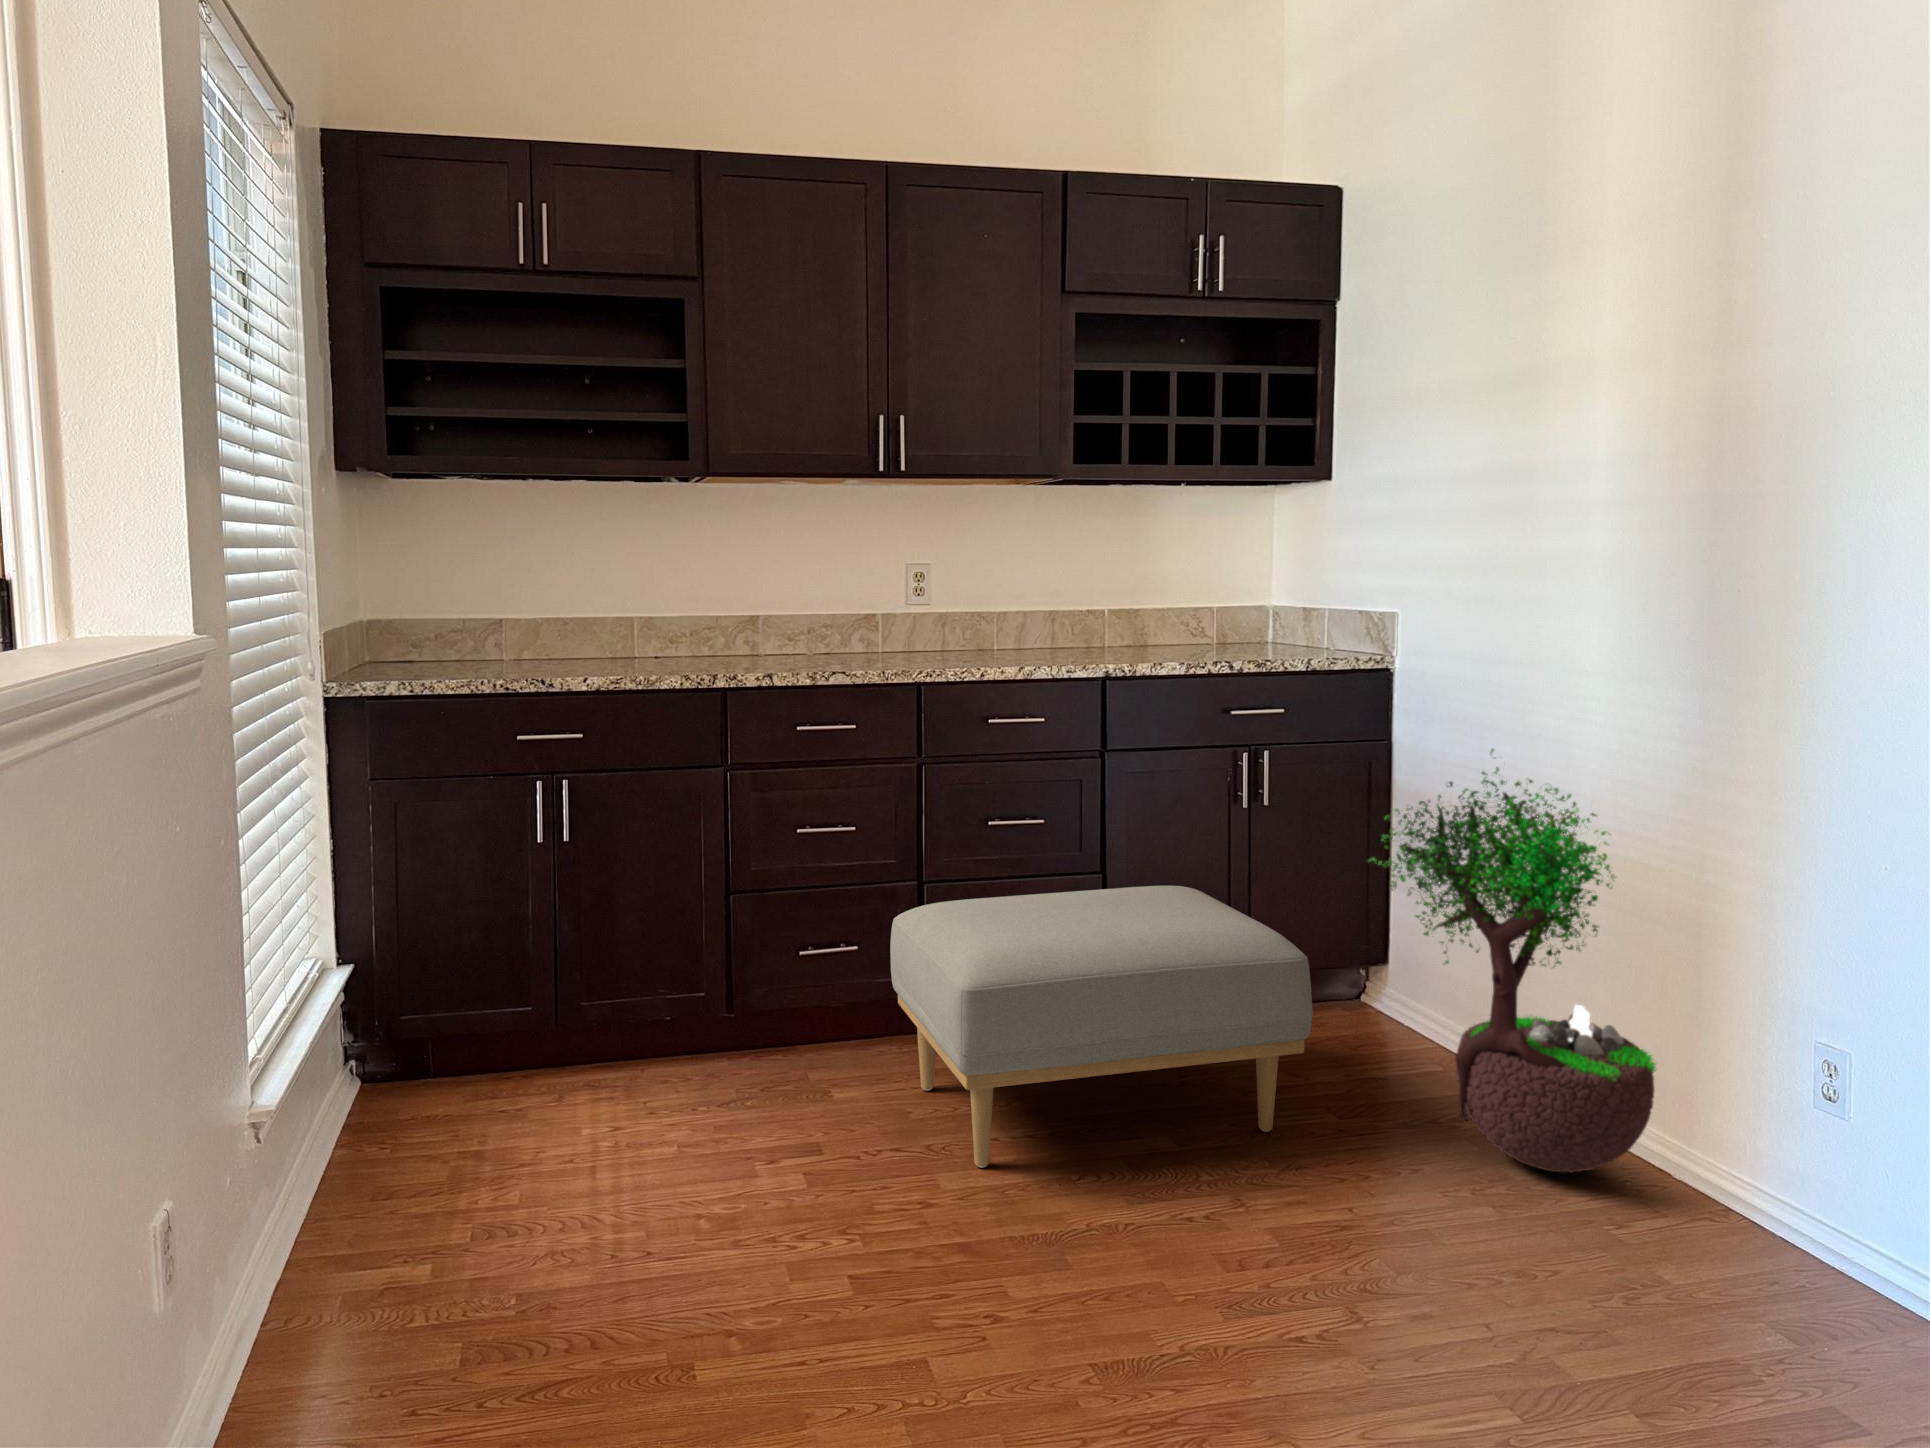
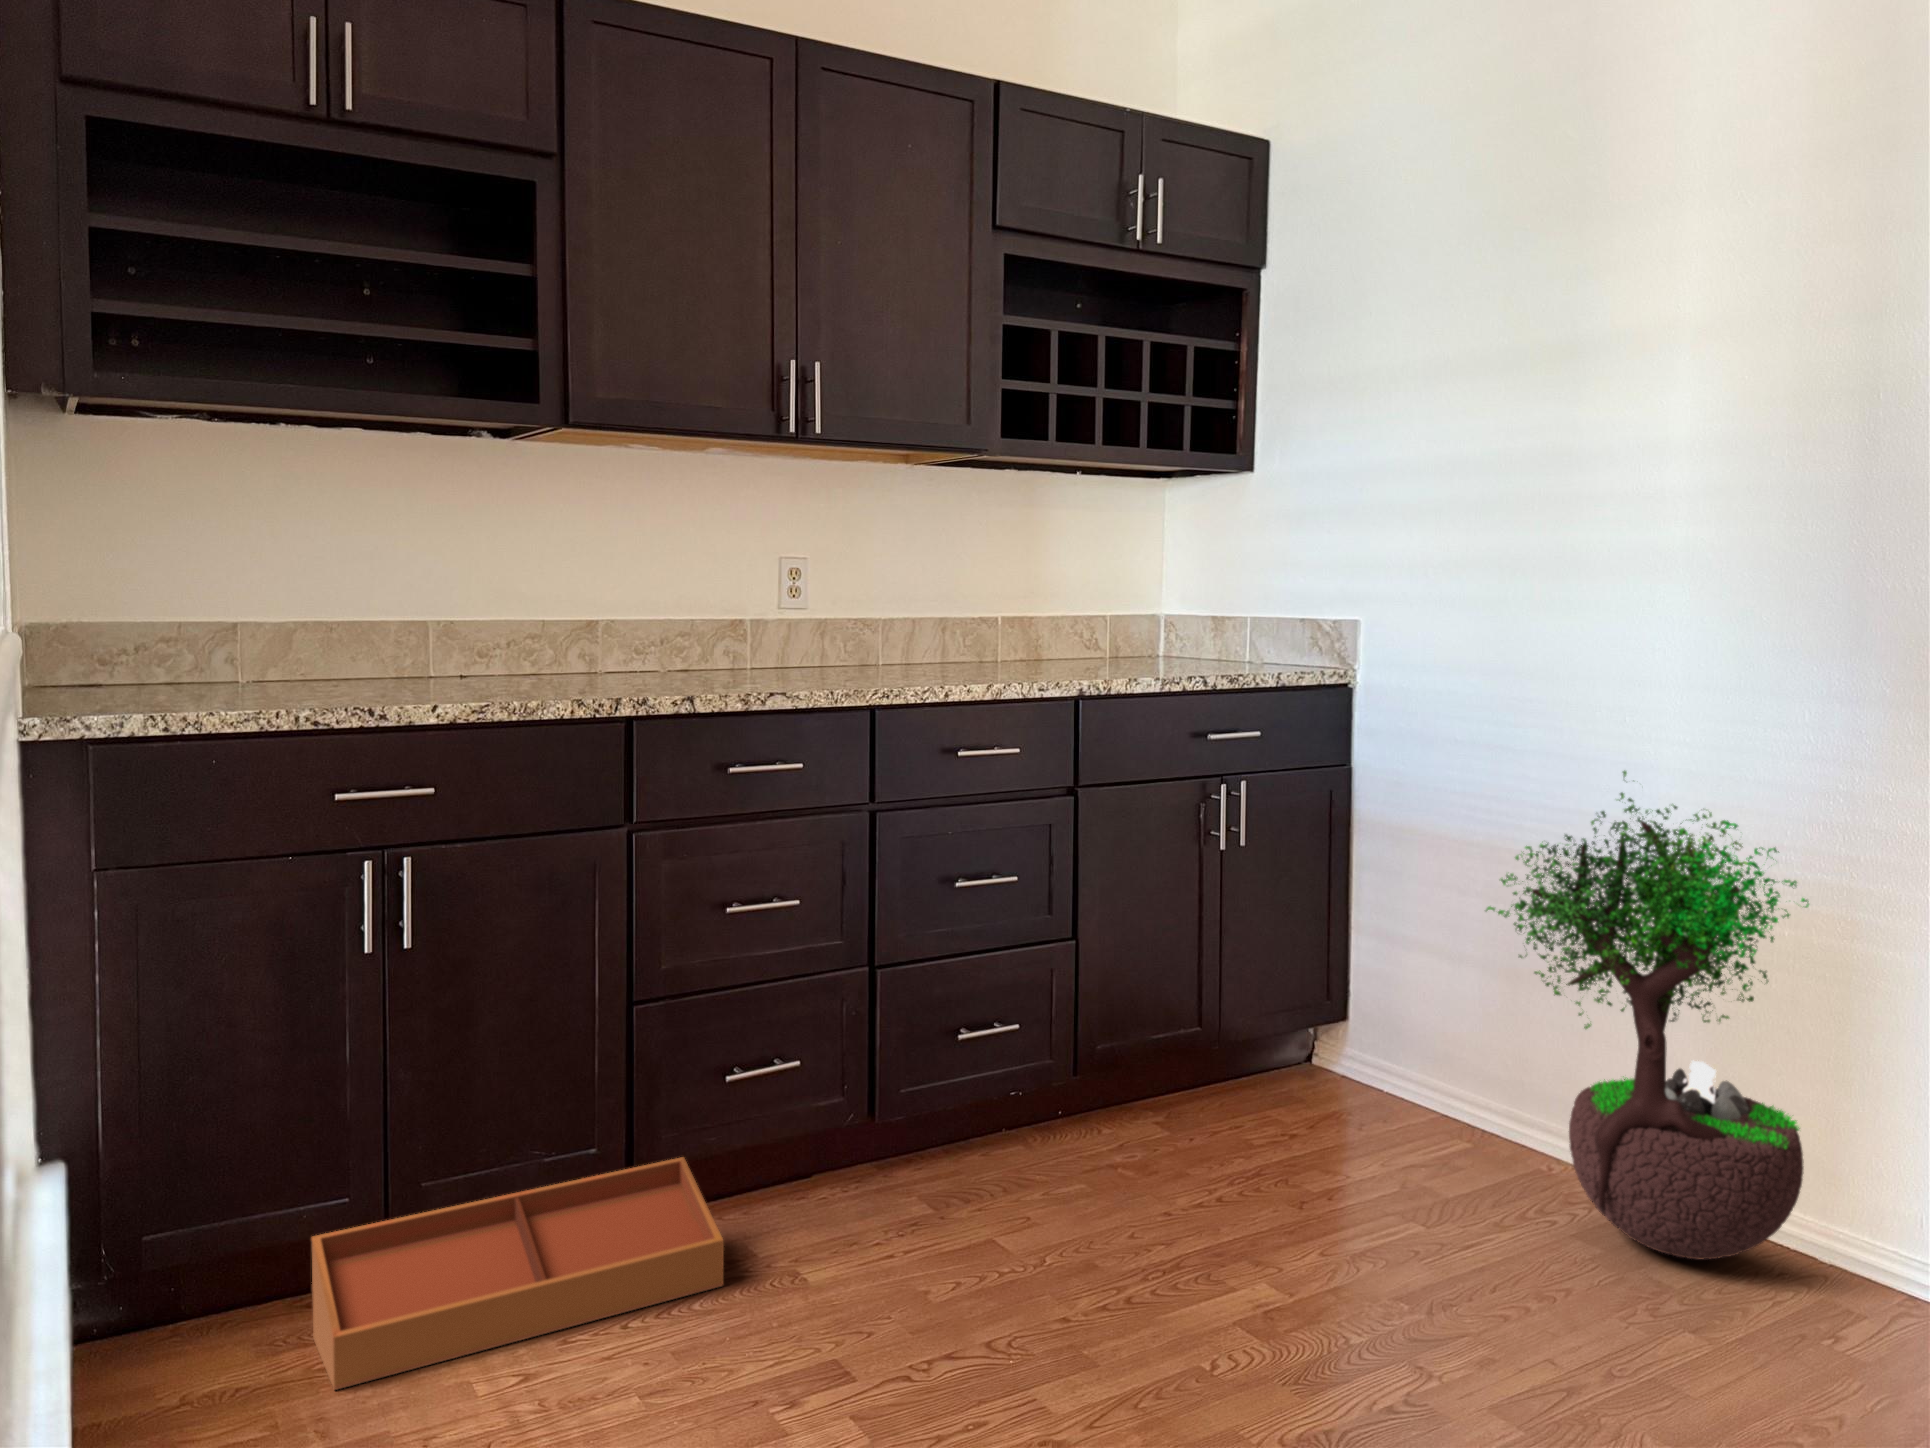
ottoman: present [890,886,1313,1168] -> none [877,954,1429,1361]
storage bin: none [497,1001,769,1115] -> present [311,1157,724,1390]

